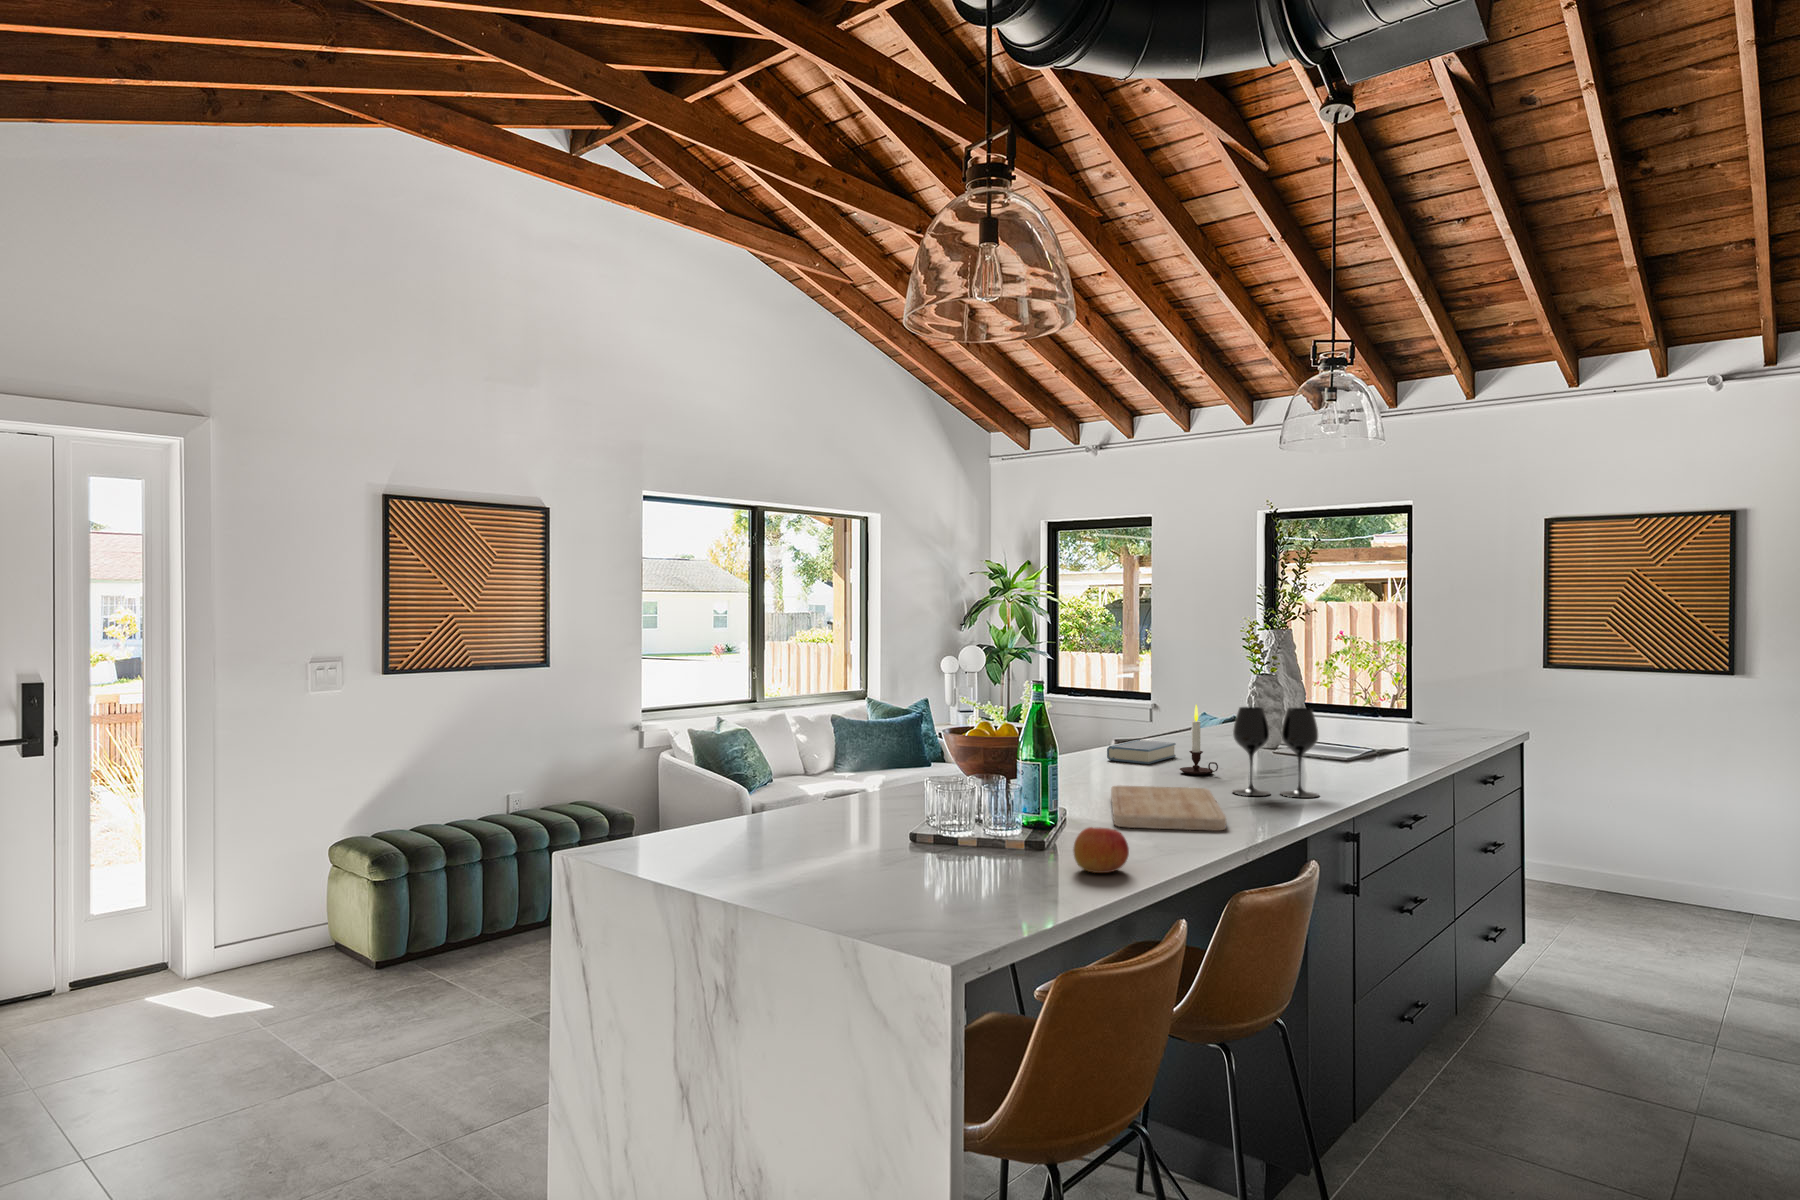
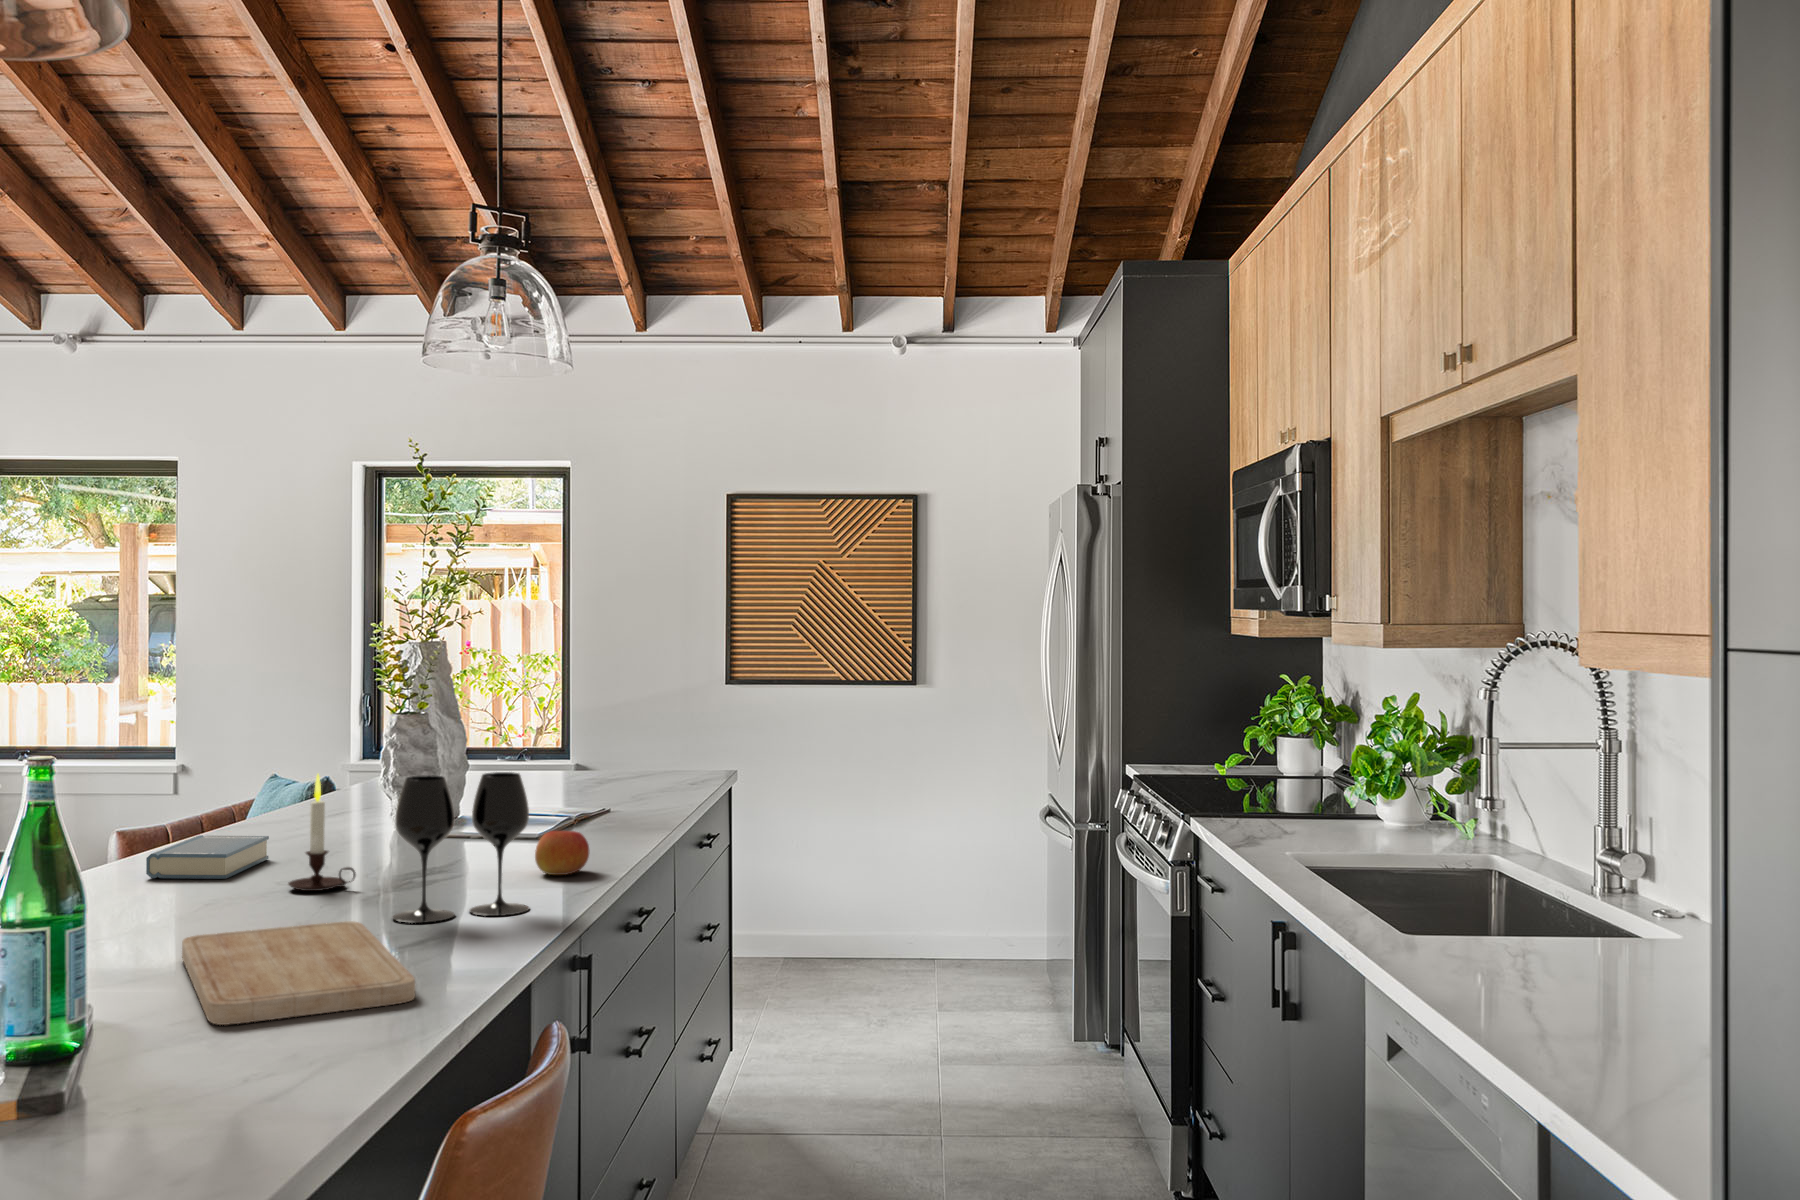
apple: present [1073,827,1129,873] -> present [535,831,589,875]

